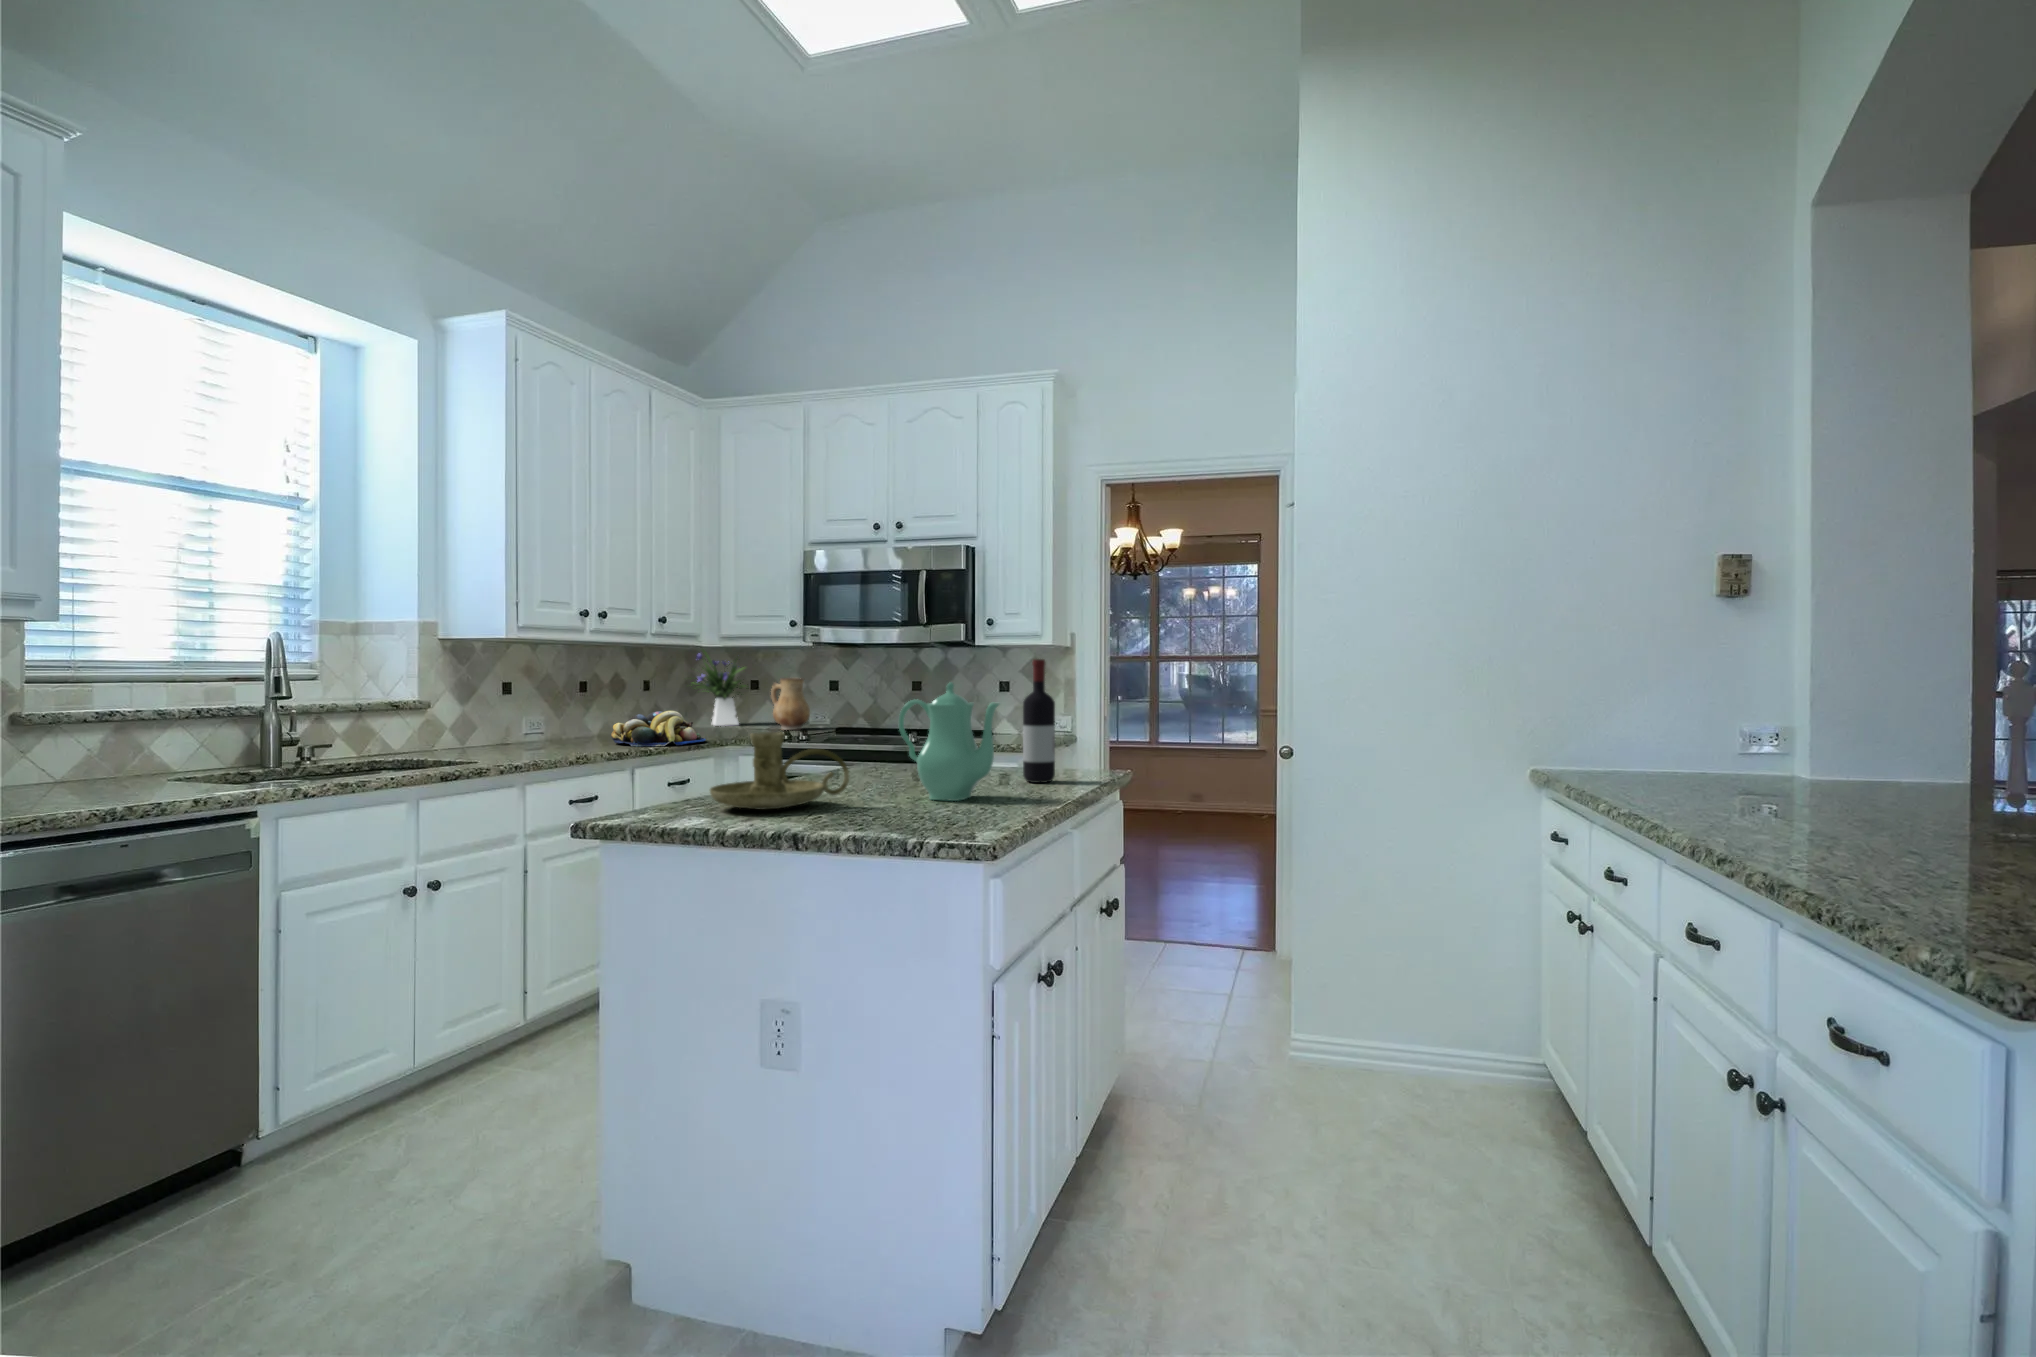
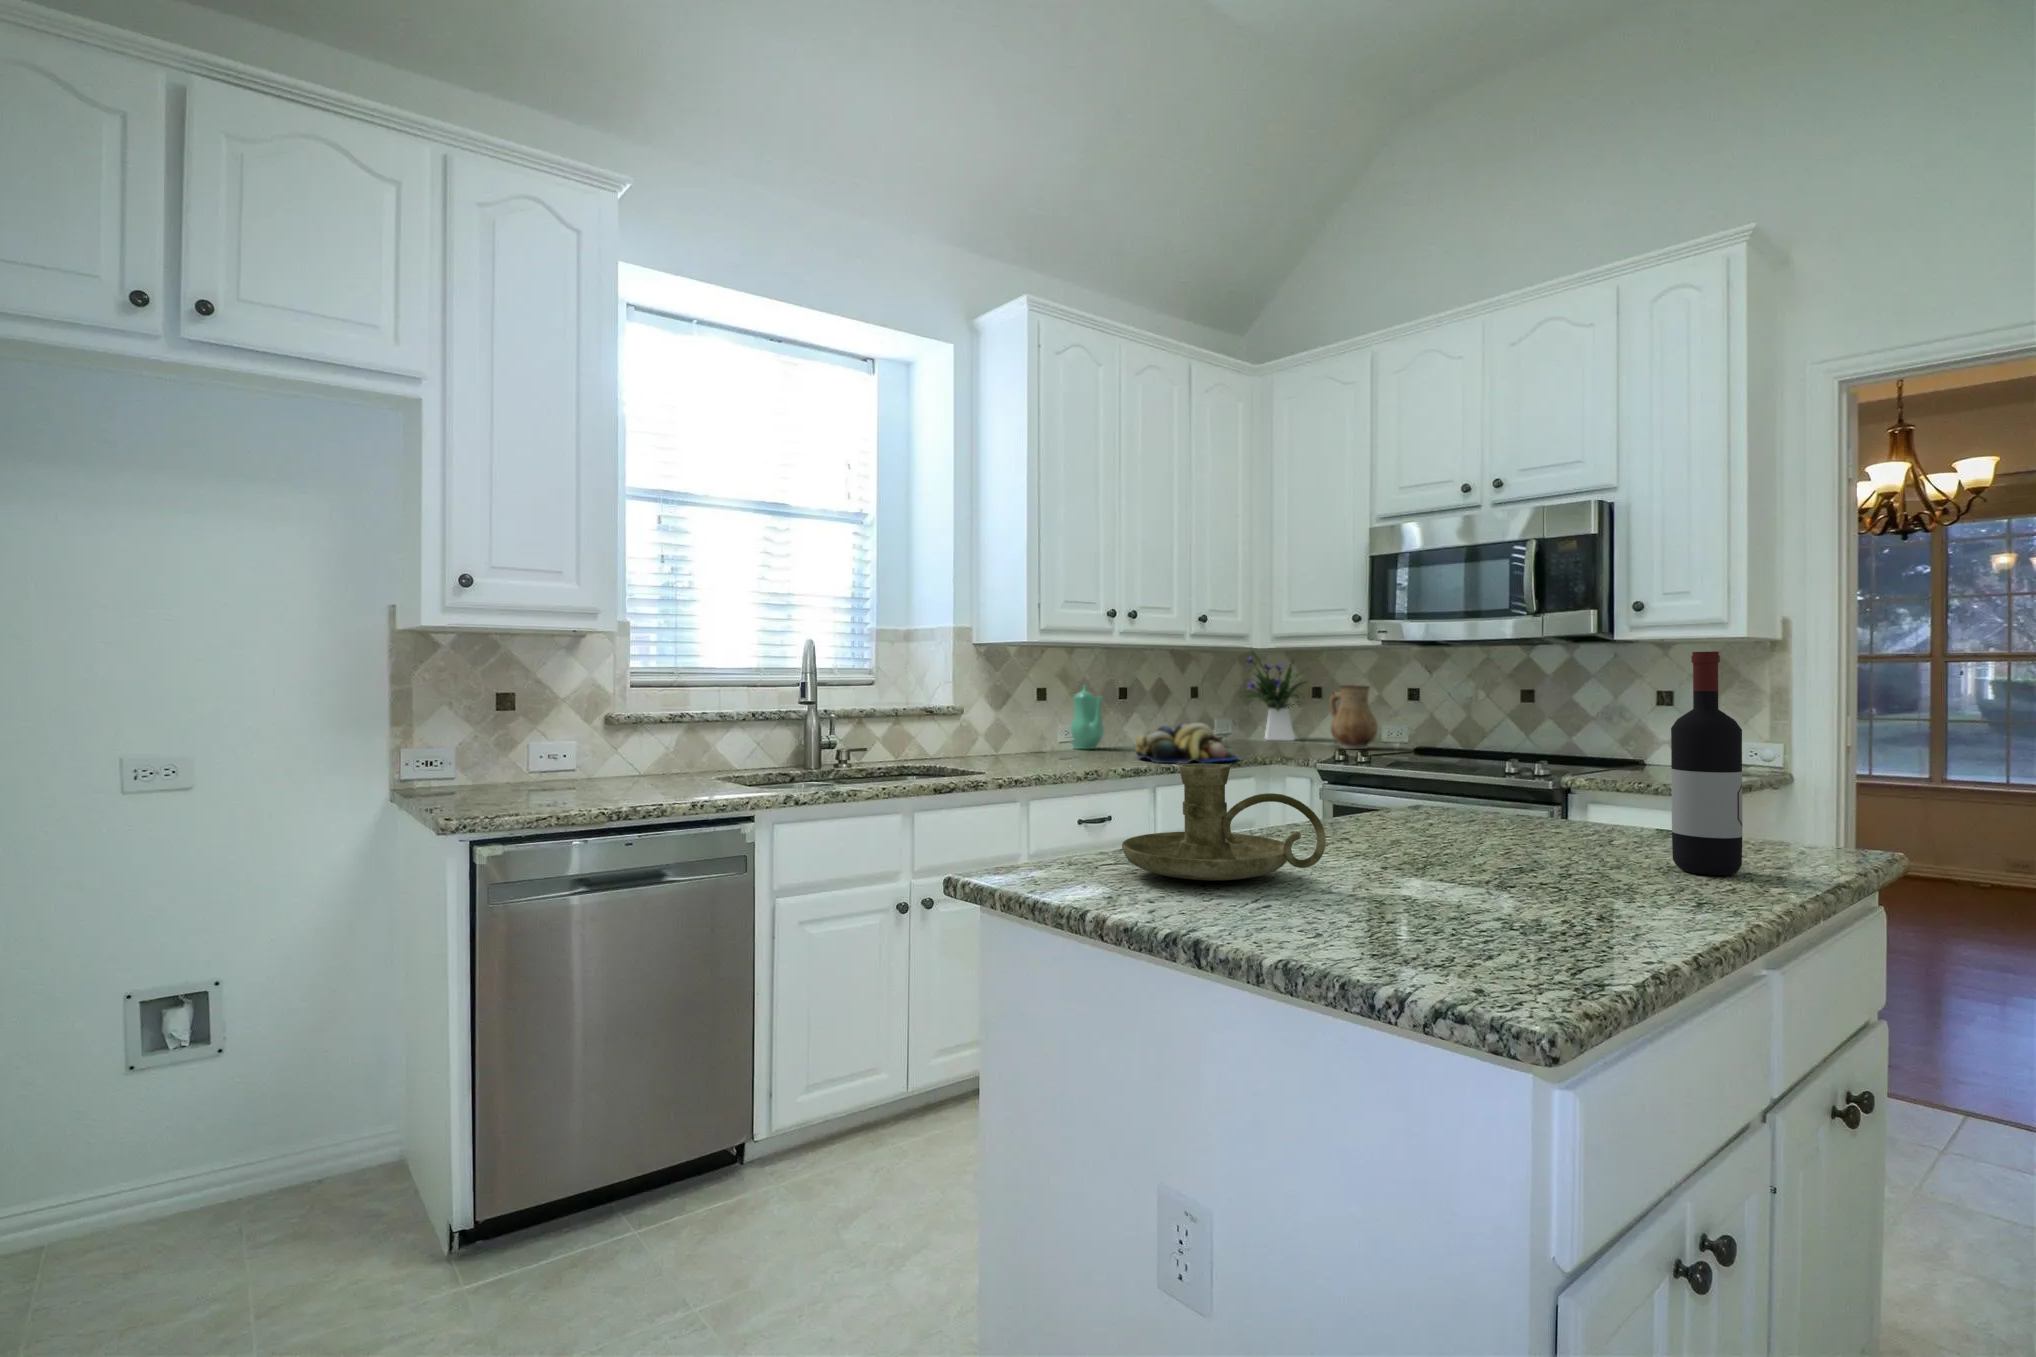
teapot: present [899,682,999,801] -> present [1070,686,1104,749]

